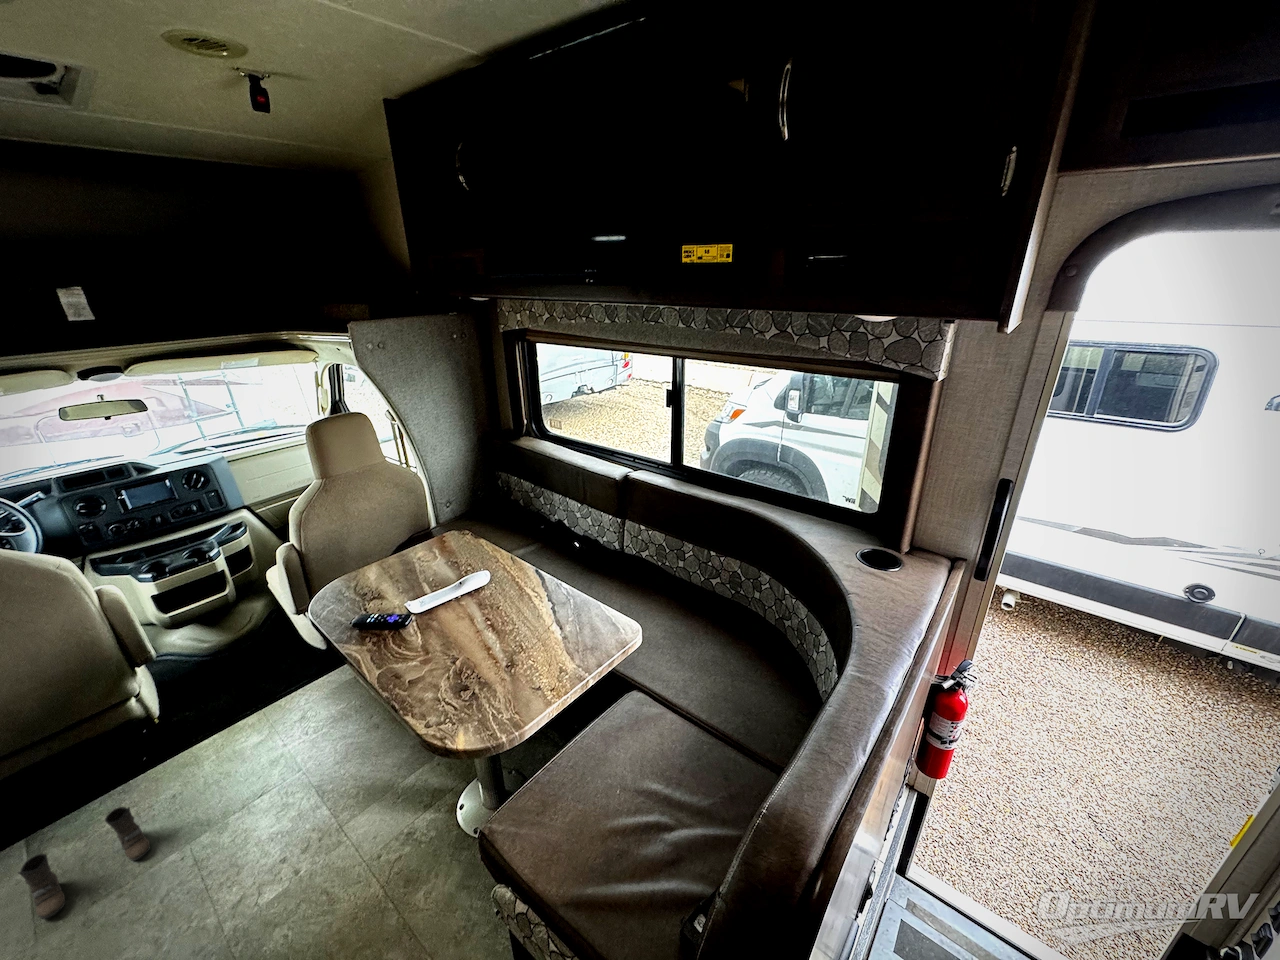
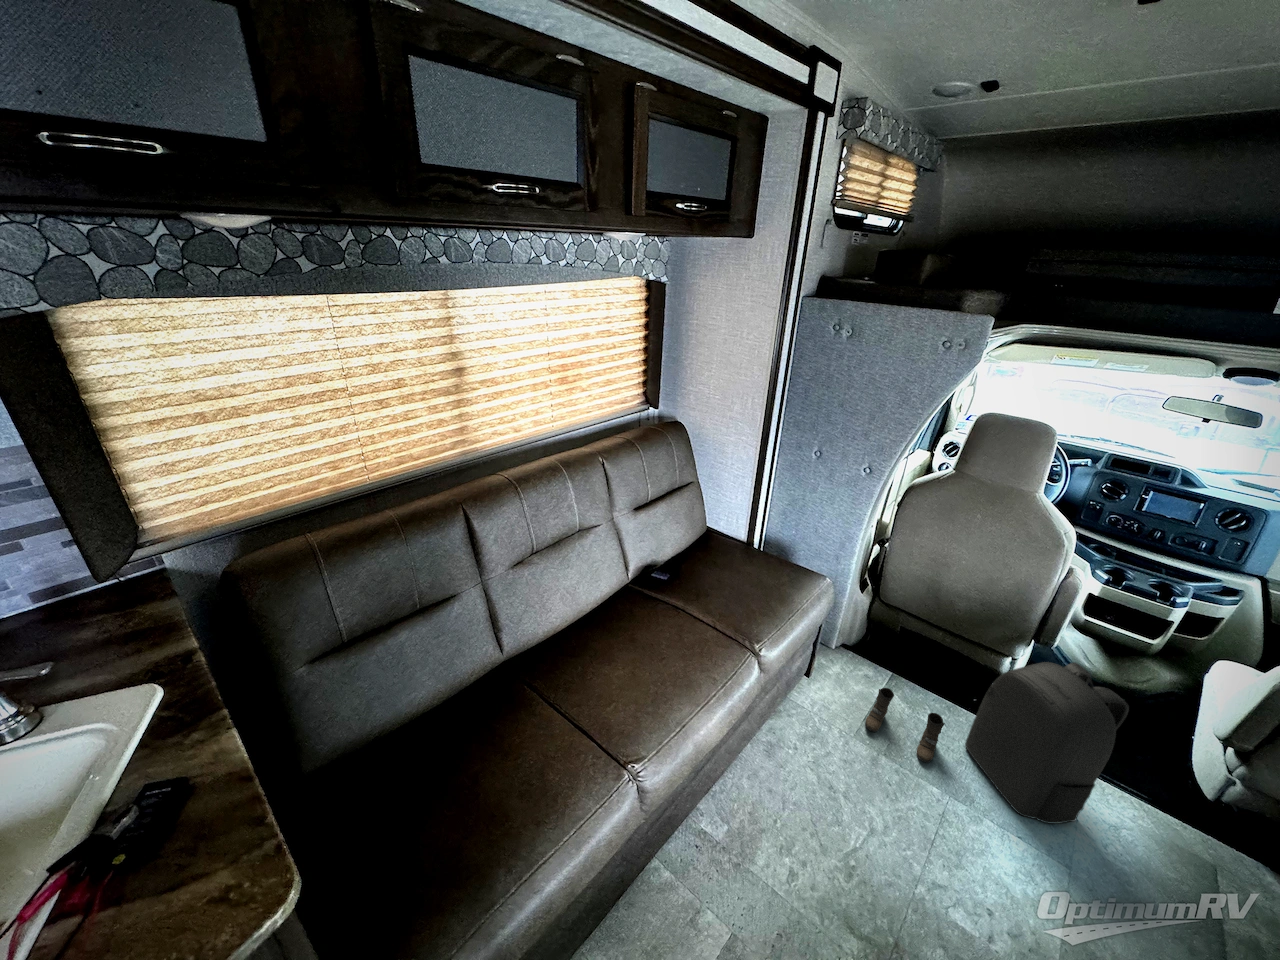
backpack: none [135,646,280,799] -> present [965,662,1129,824]

